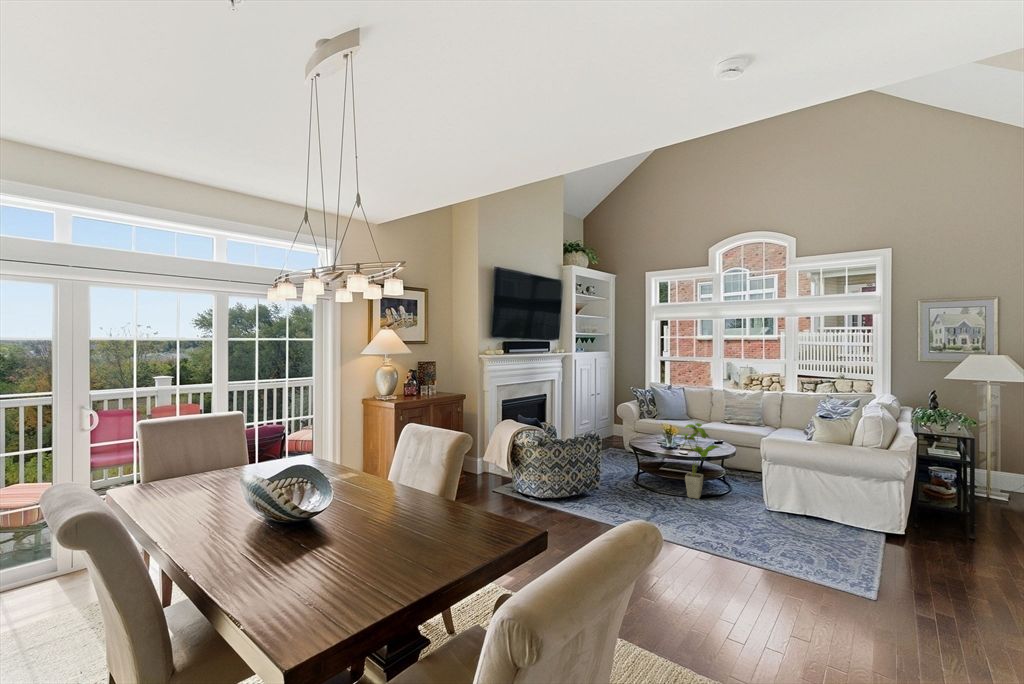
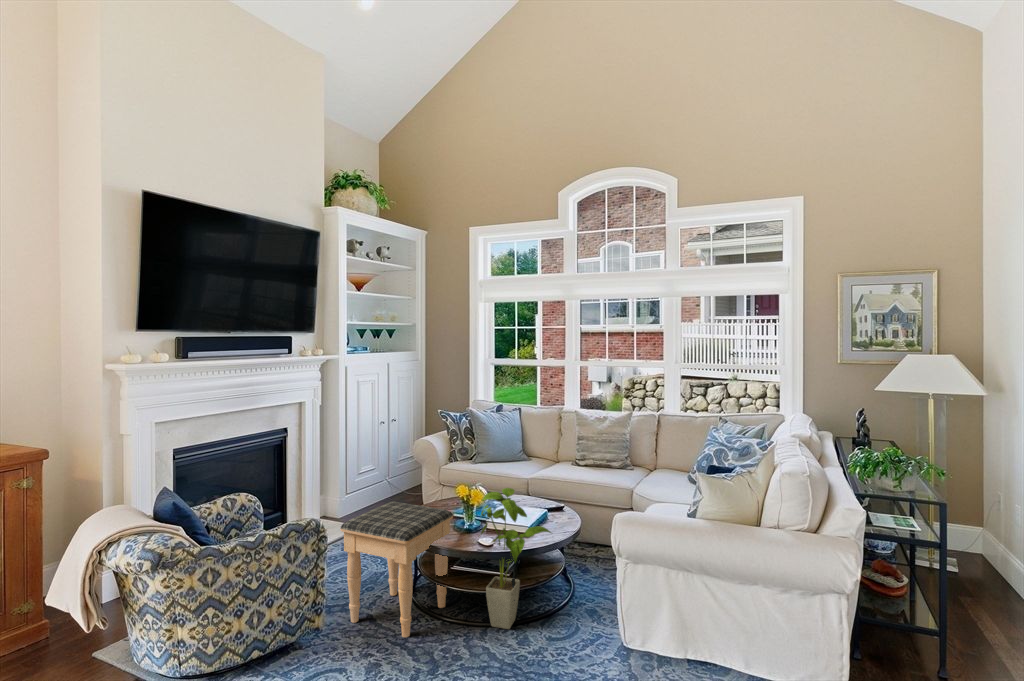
footstool: none [605,432,662,497] -> present [340,502,453,637]

